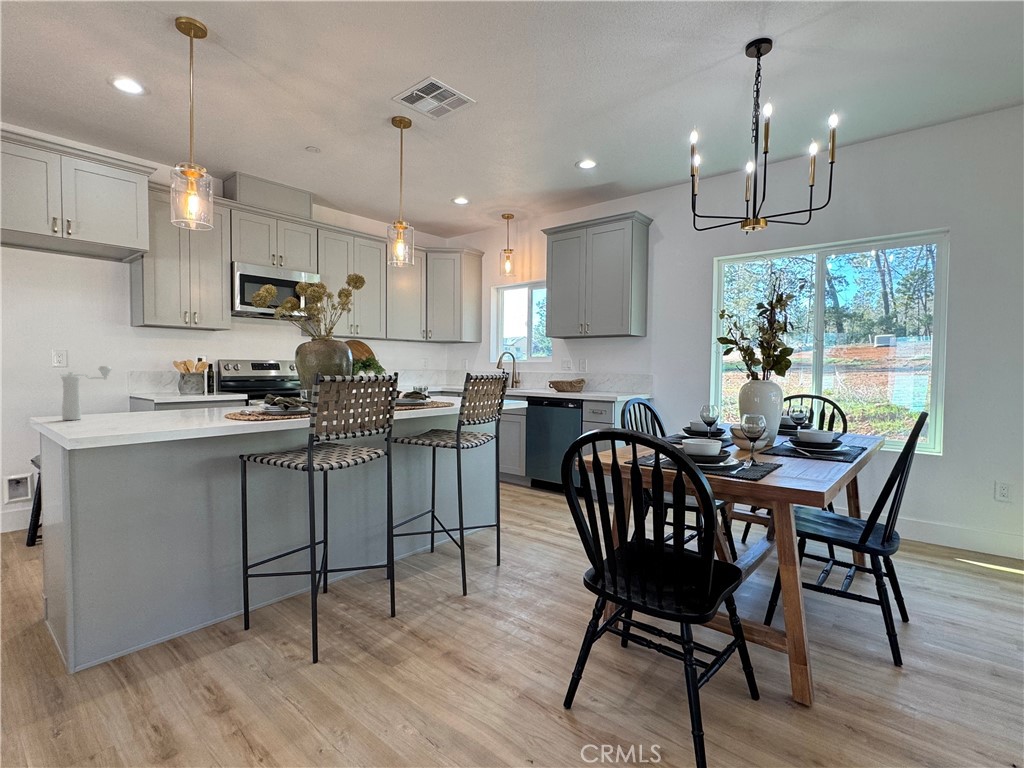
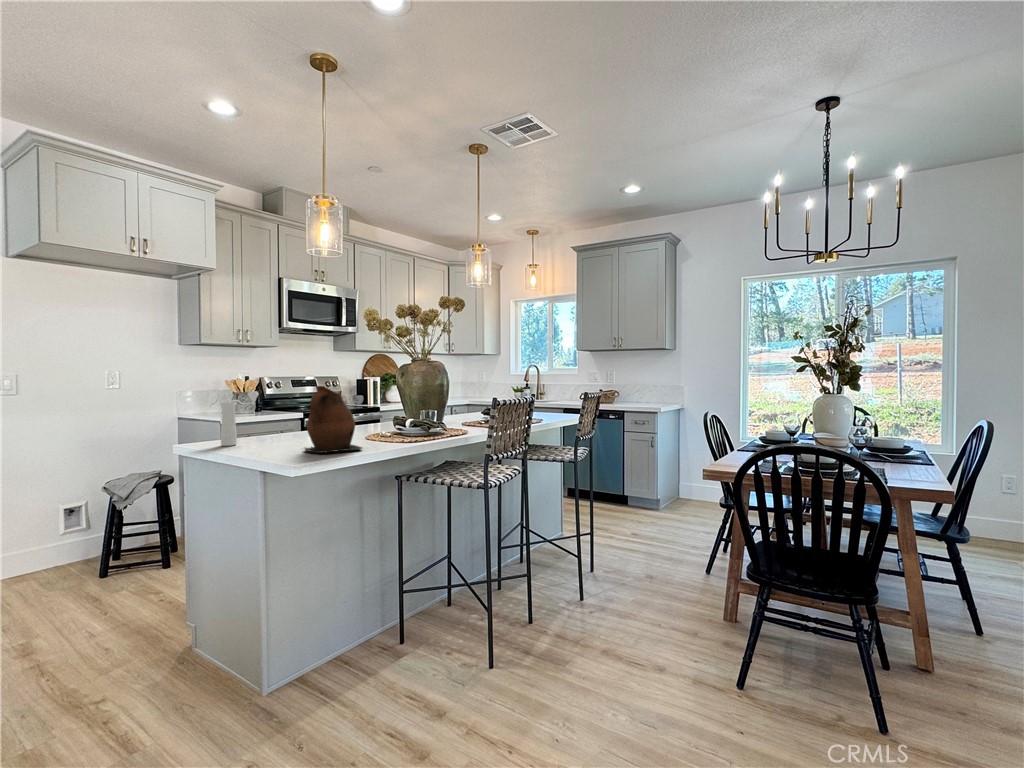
ceramic pitcher: none [111,358,180,428] -> present [305,386,362,453]

